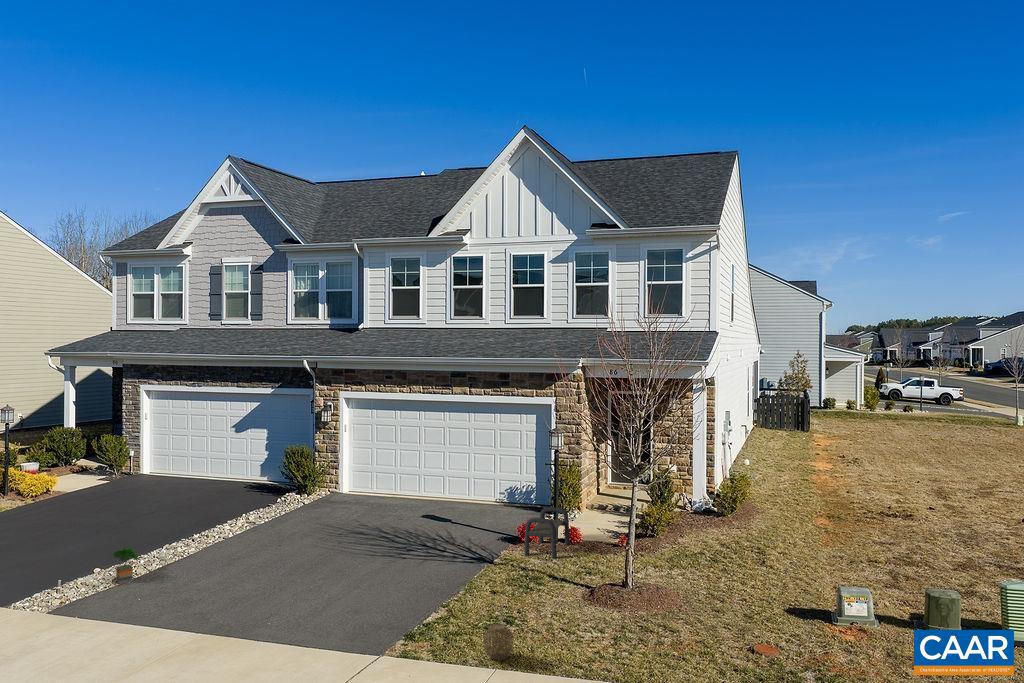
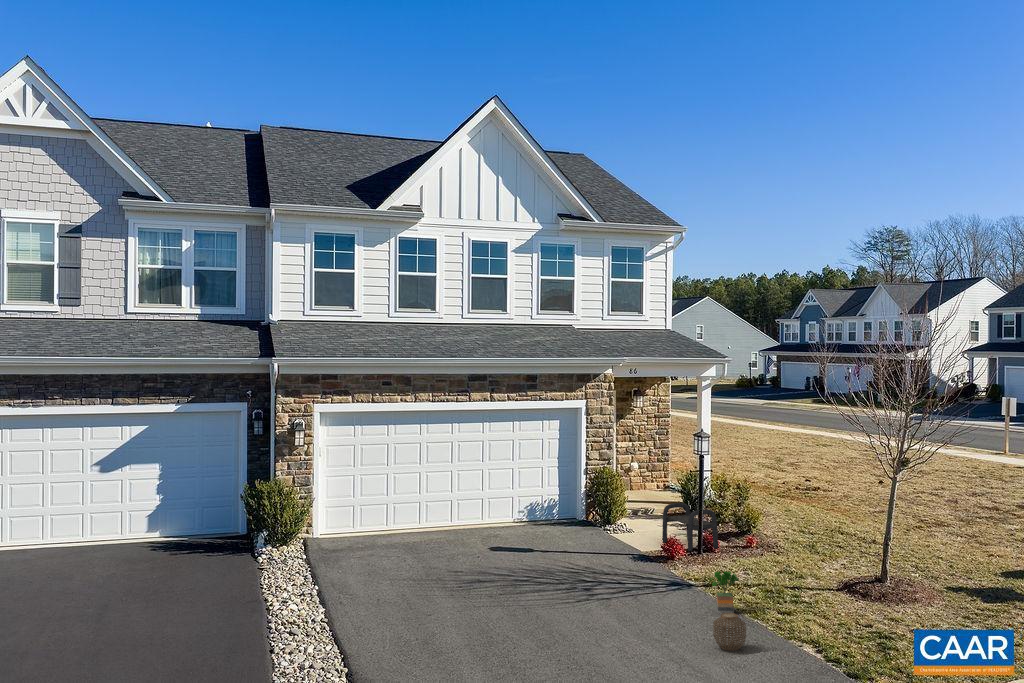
potted tree: present [113,548,138,584] -> present [710,572,739,615]
woven basket: present [484,624,513,660] -> present [713,613,746,651]

